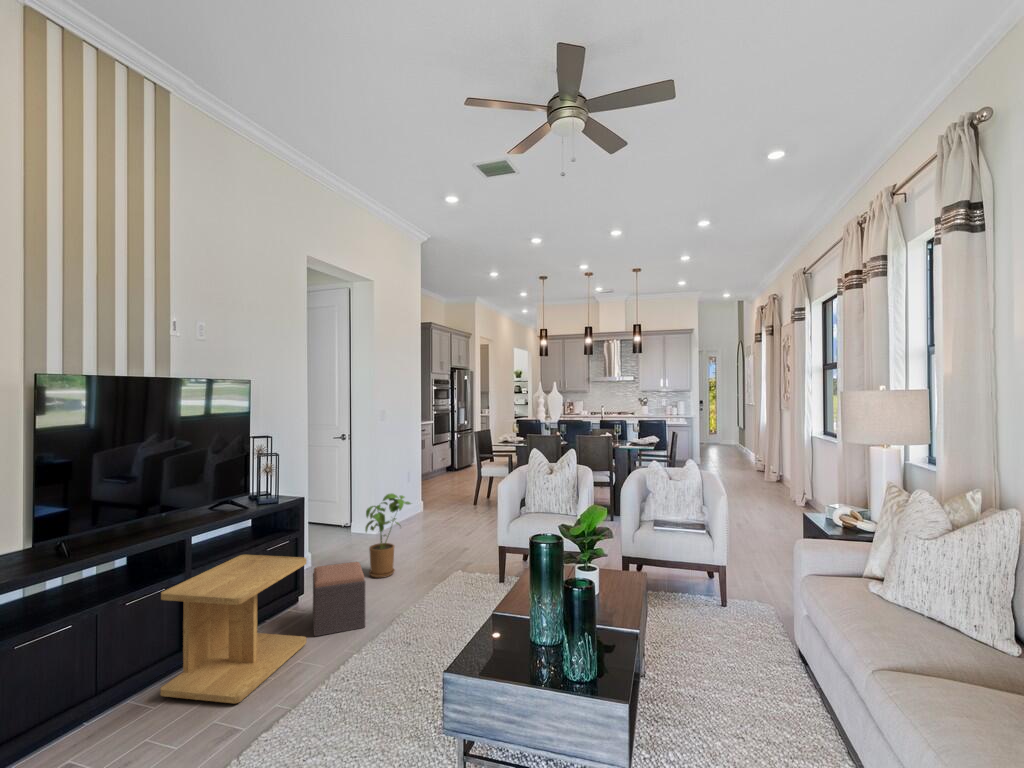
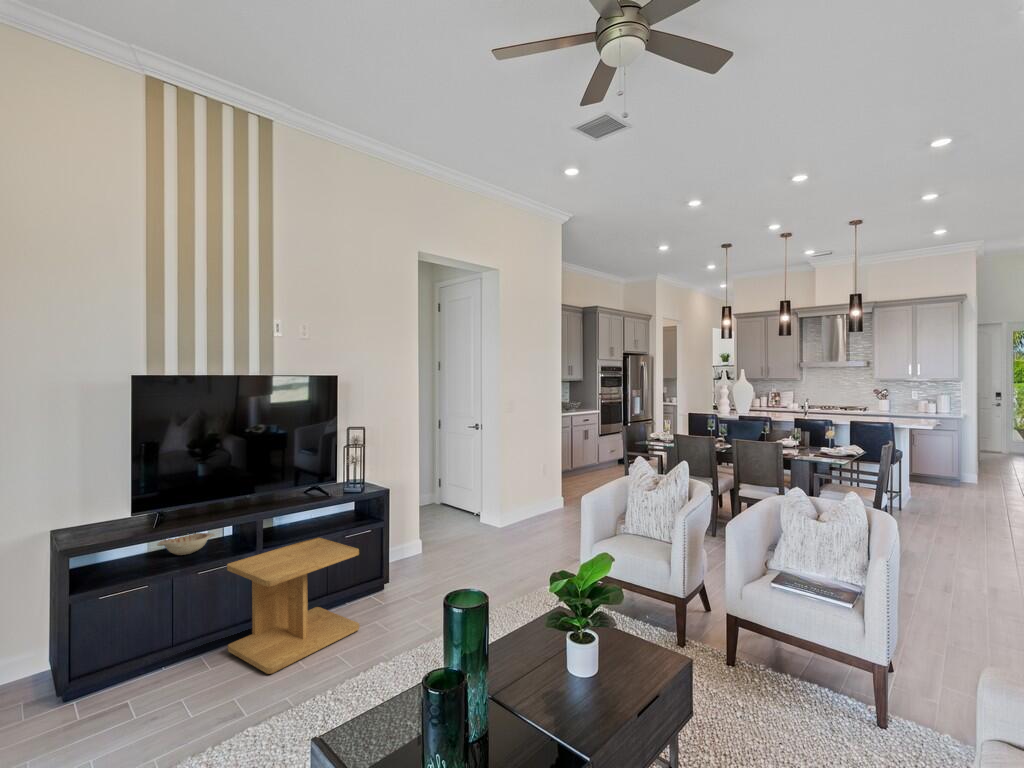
house plant: present [365,493,411,578] -> none [454,491,503,575]
footstool: present [313,562,365,636] -> none [370,557,428,626]
decorative bowl: none [53,564,123,594] -> present [157,533,215,555]

